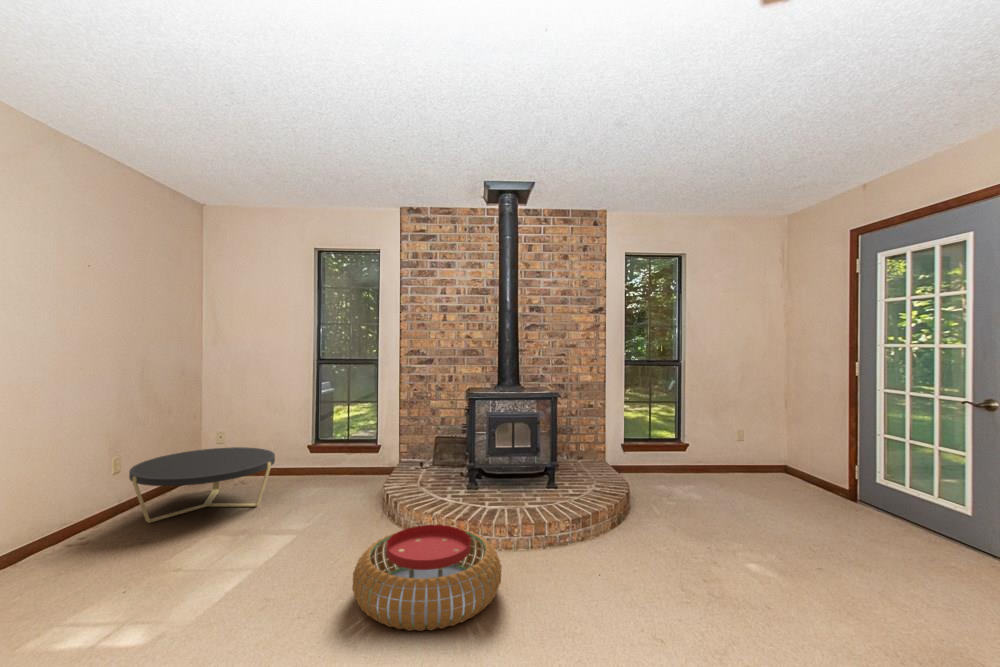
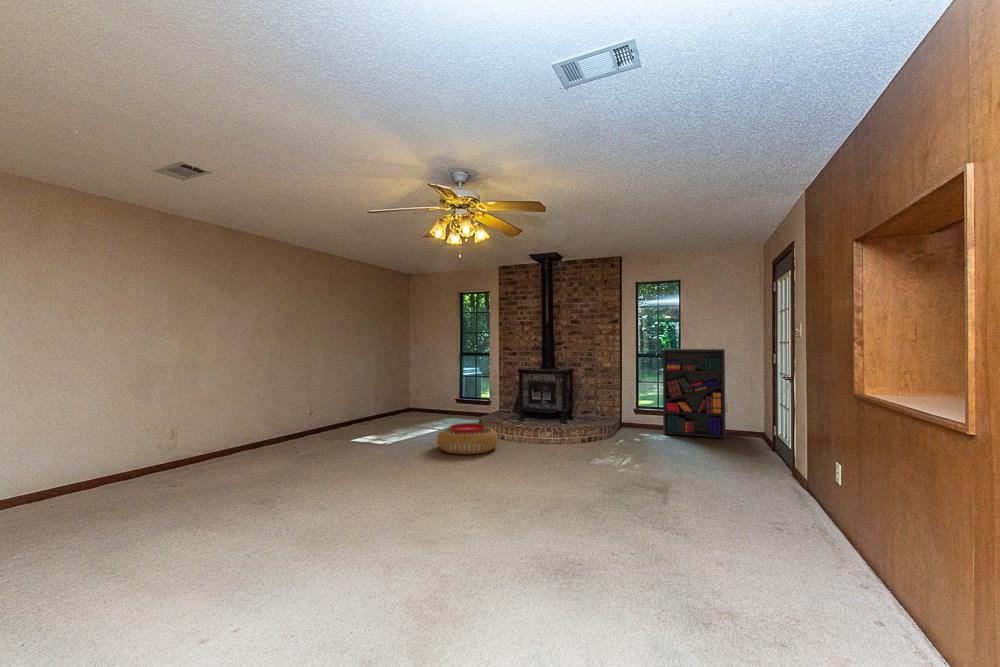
bookshelf: none [671,353,771,484] -> present [663,349,726,438]
coffee table: present [129,447,275,523] -> none [376,397,435,424]

